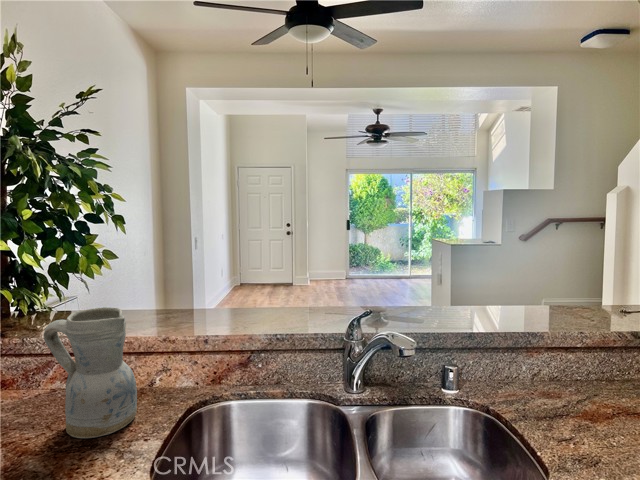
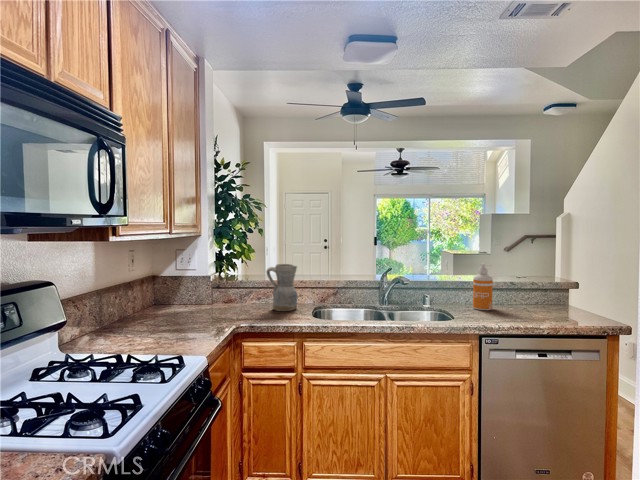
soap dispenser: none [558,298,614,413] -> present [473,264,493,310]

